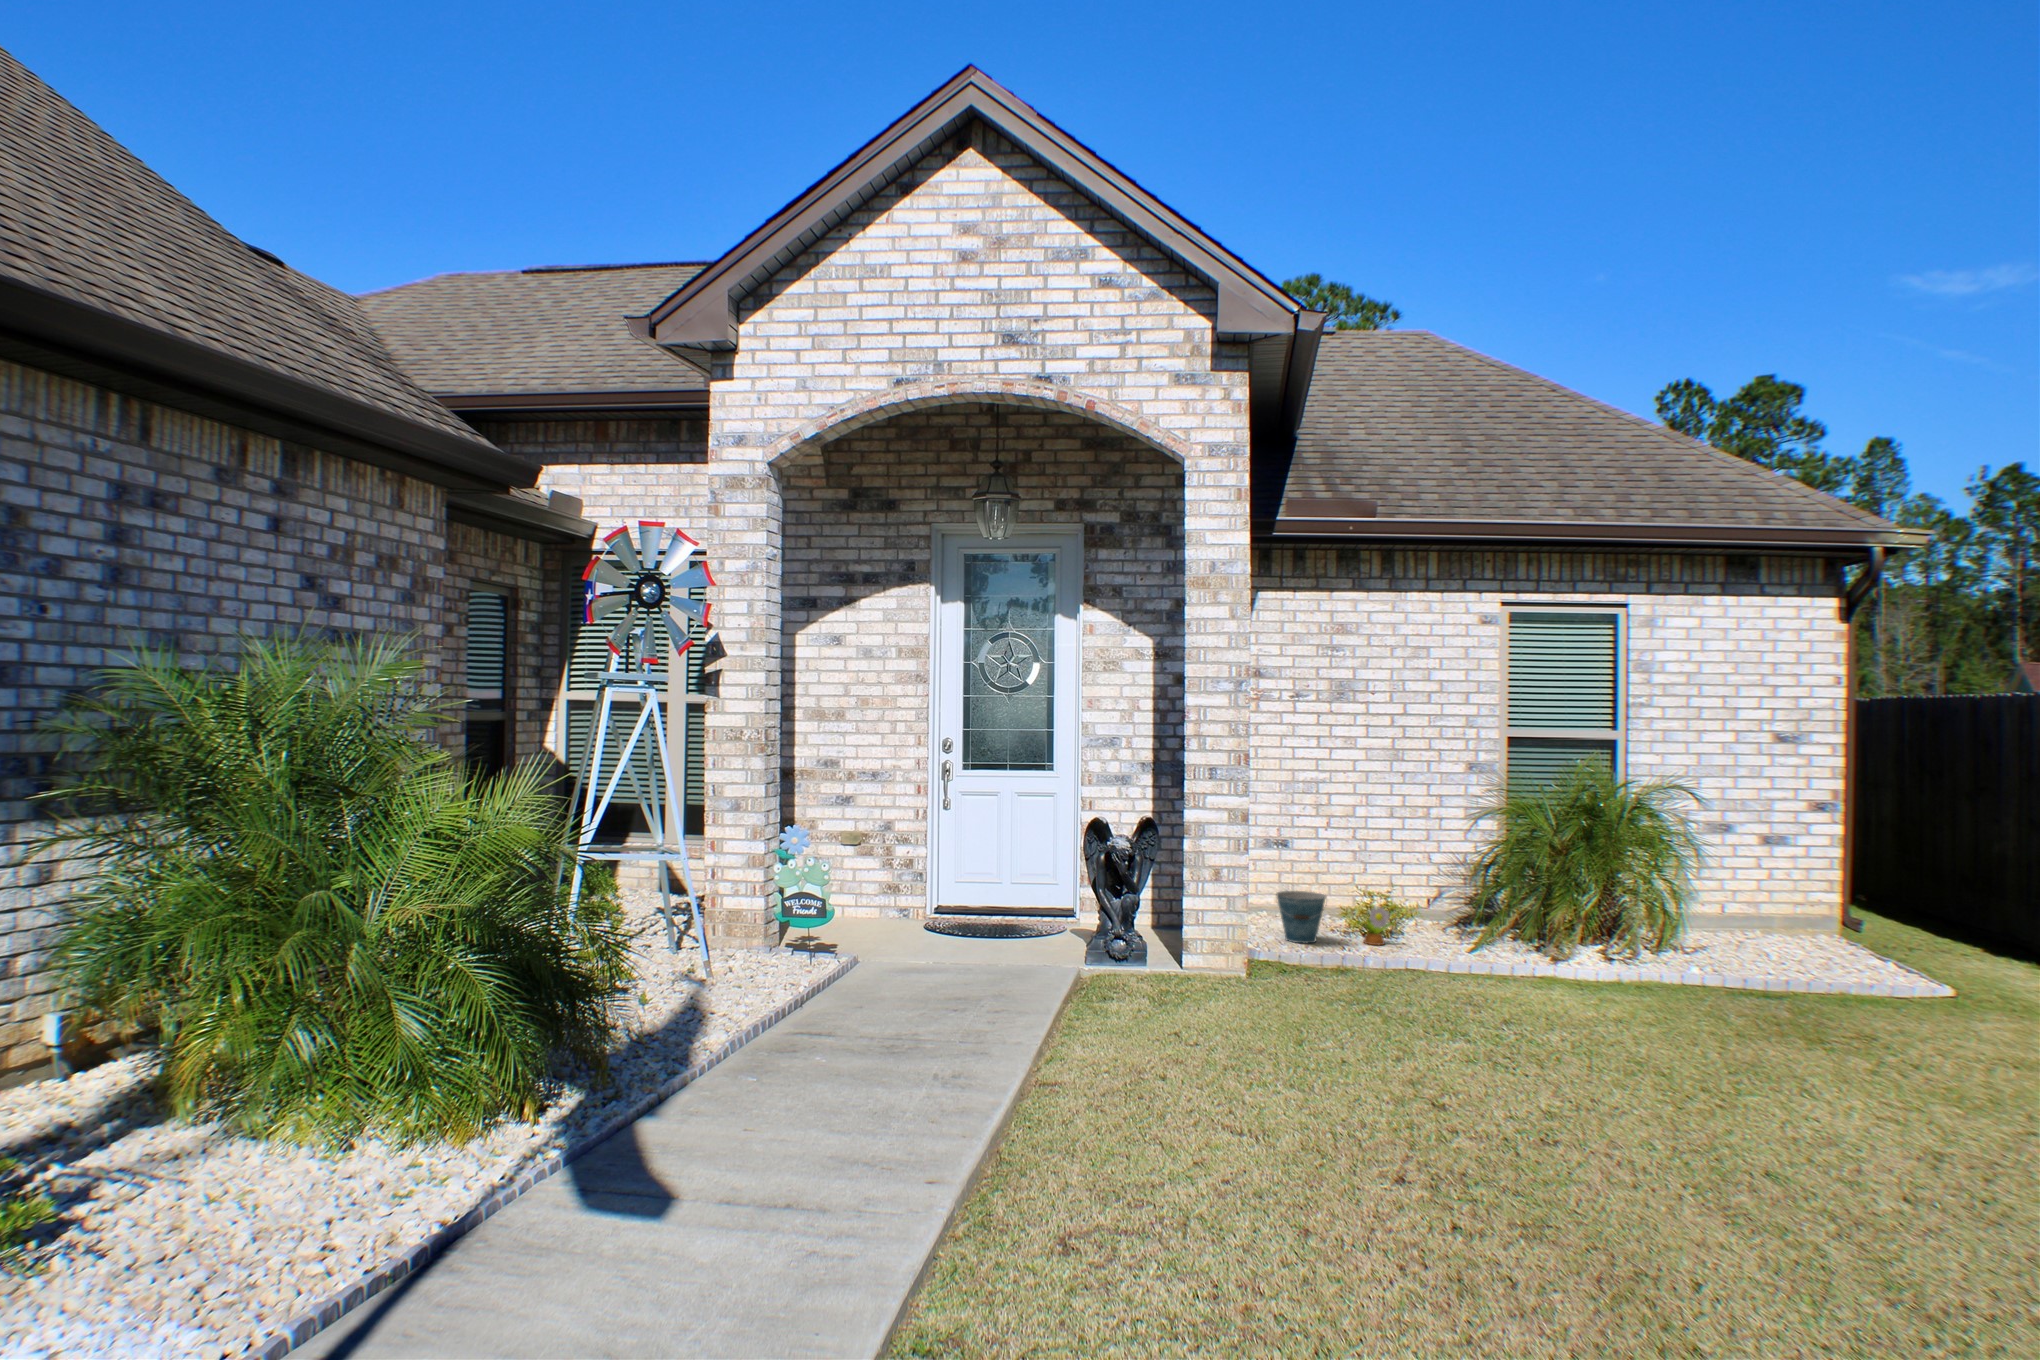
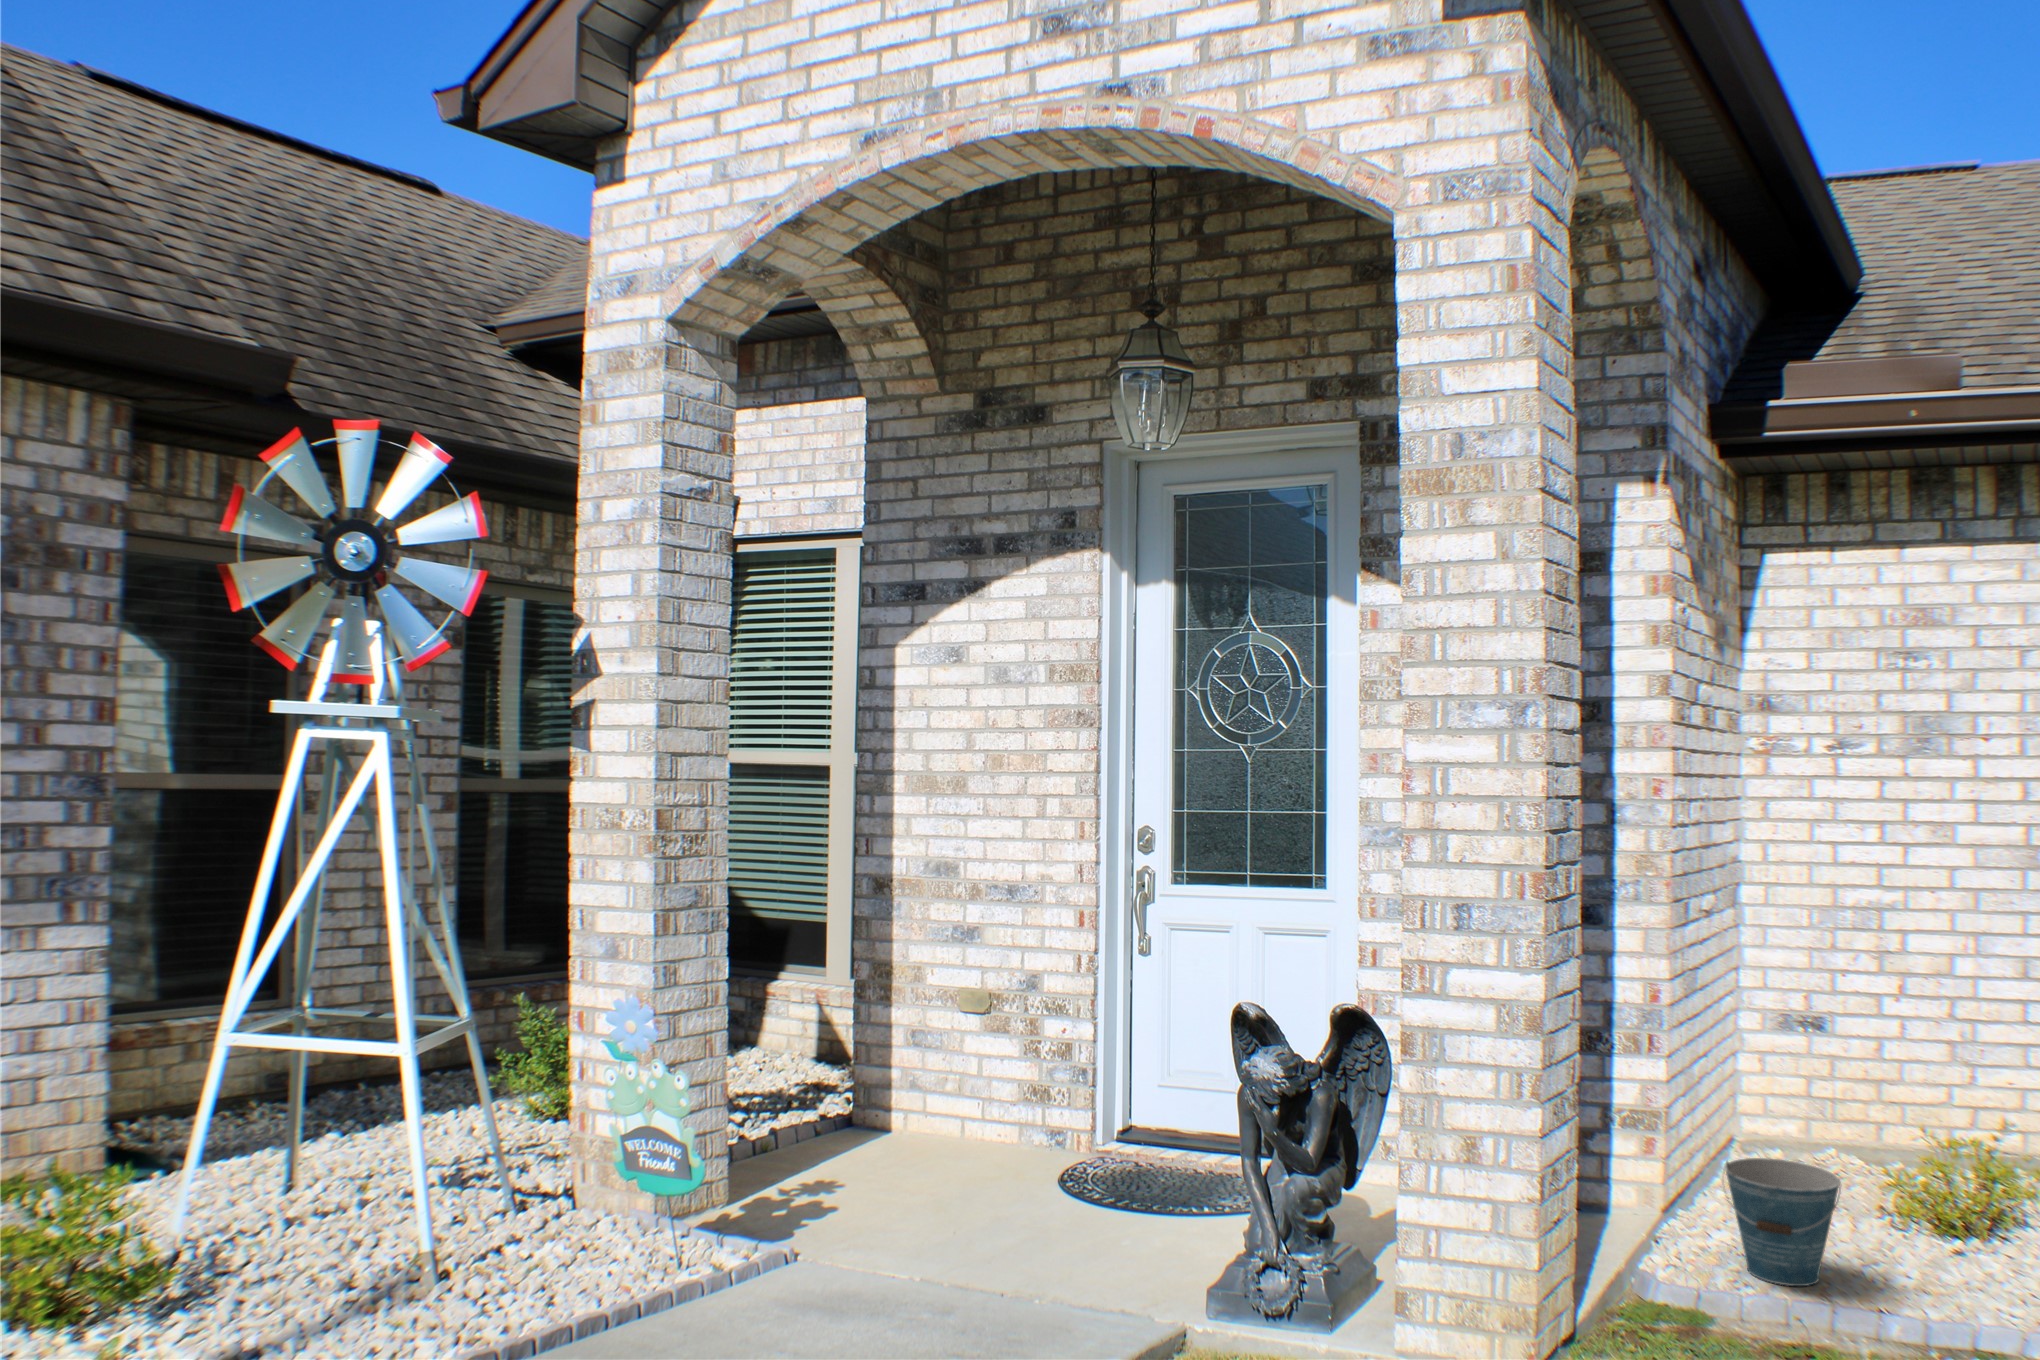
decorative plant: present [1359,907,1396,945] -> none [1917,1218,2021,1310]

